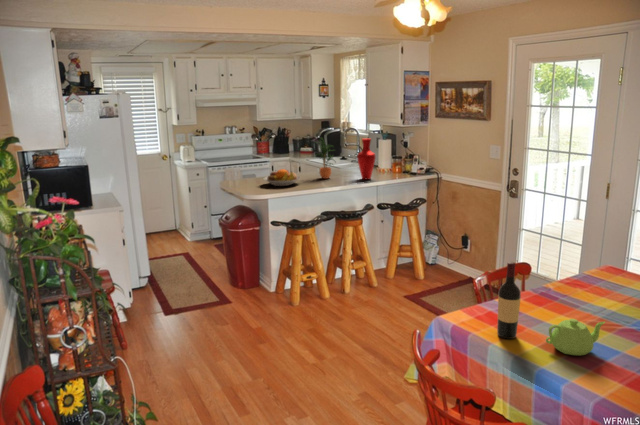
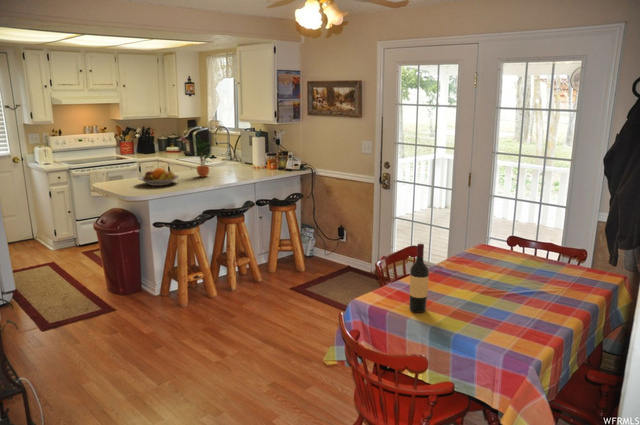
vase: present [357,138,375,179] -> none [236,136,254,177]
teapot: present [546,319,605,355] -> none [452,288,497,320]

